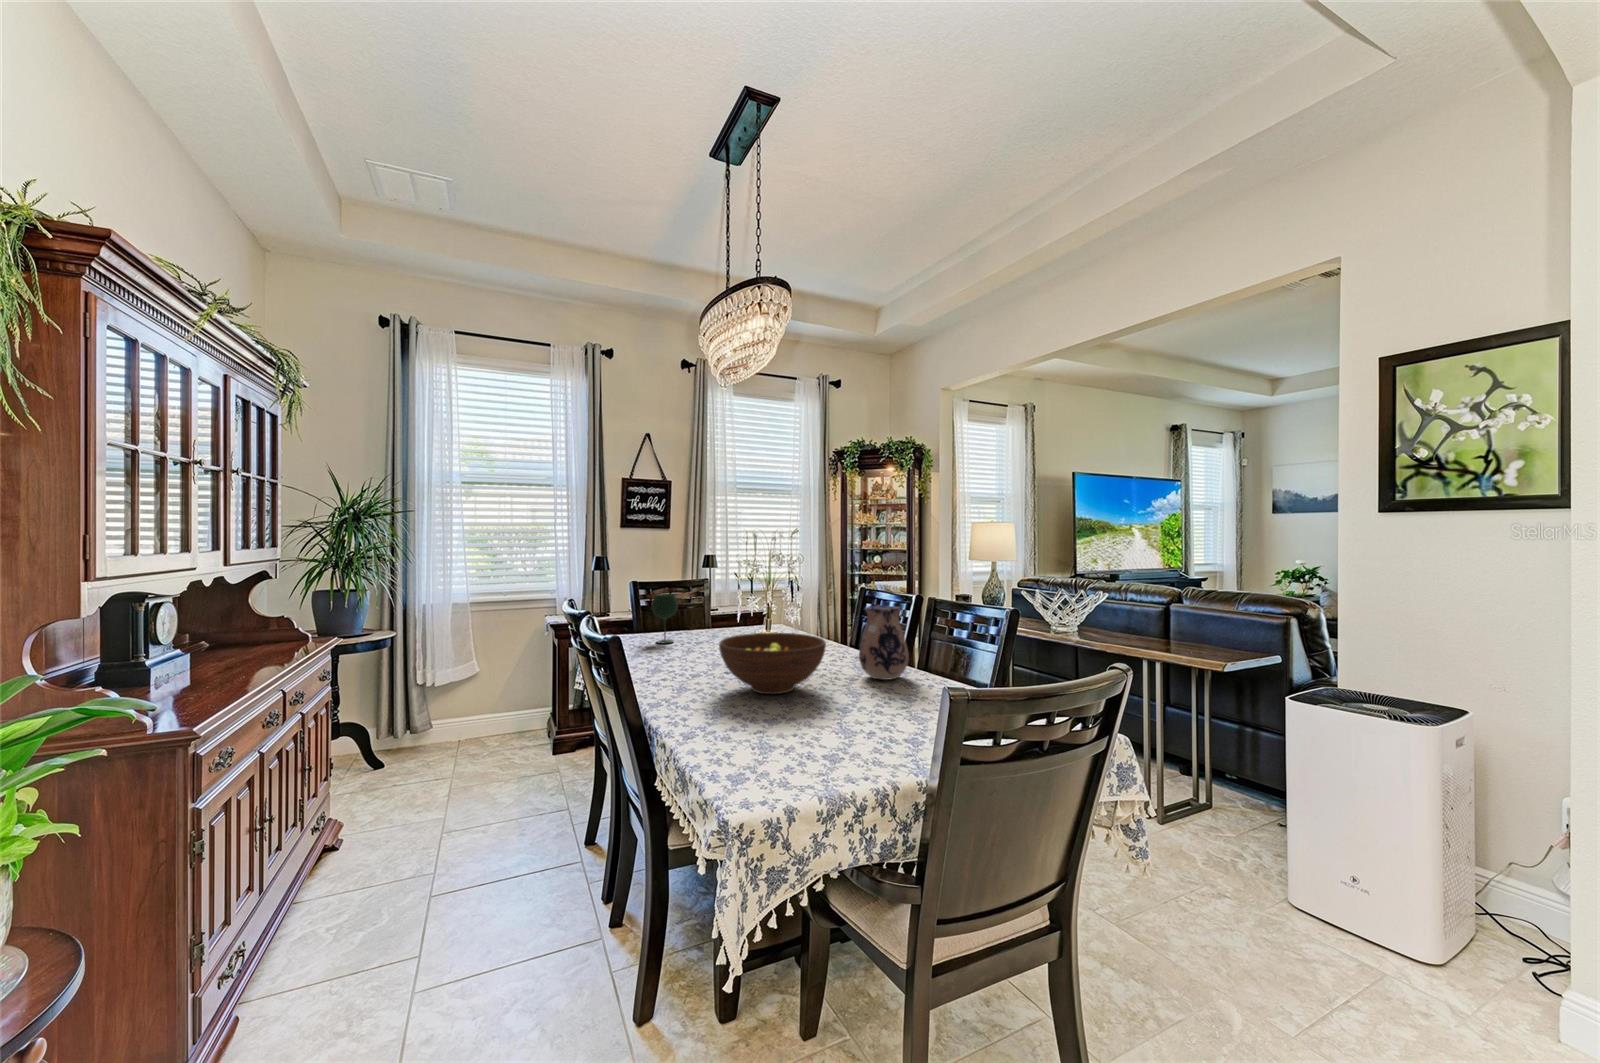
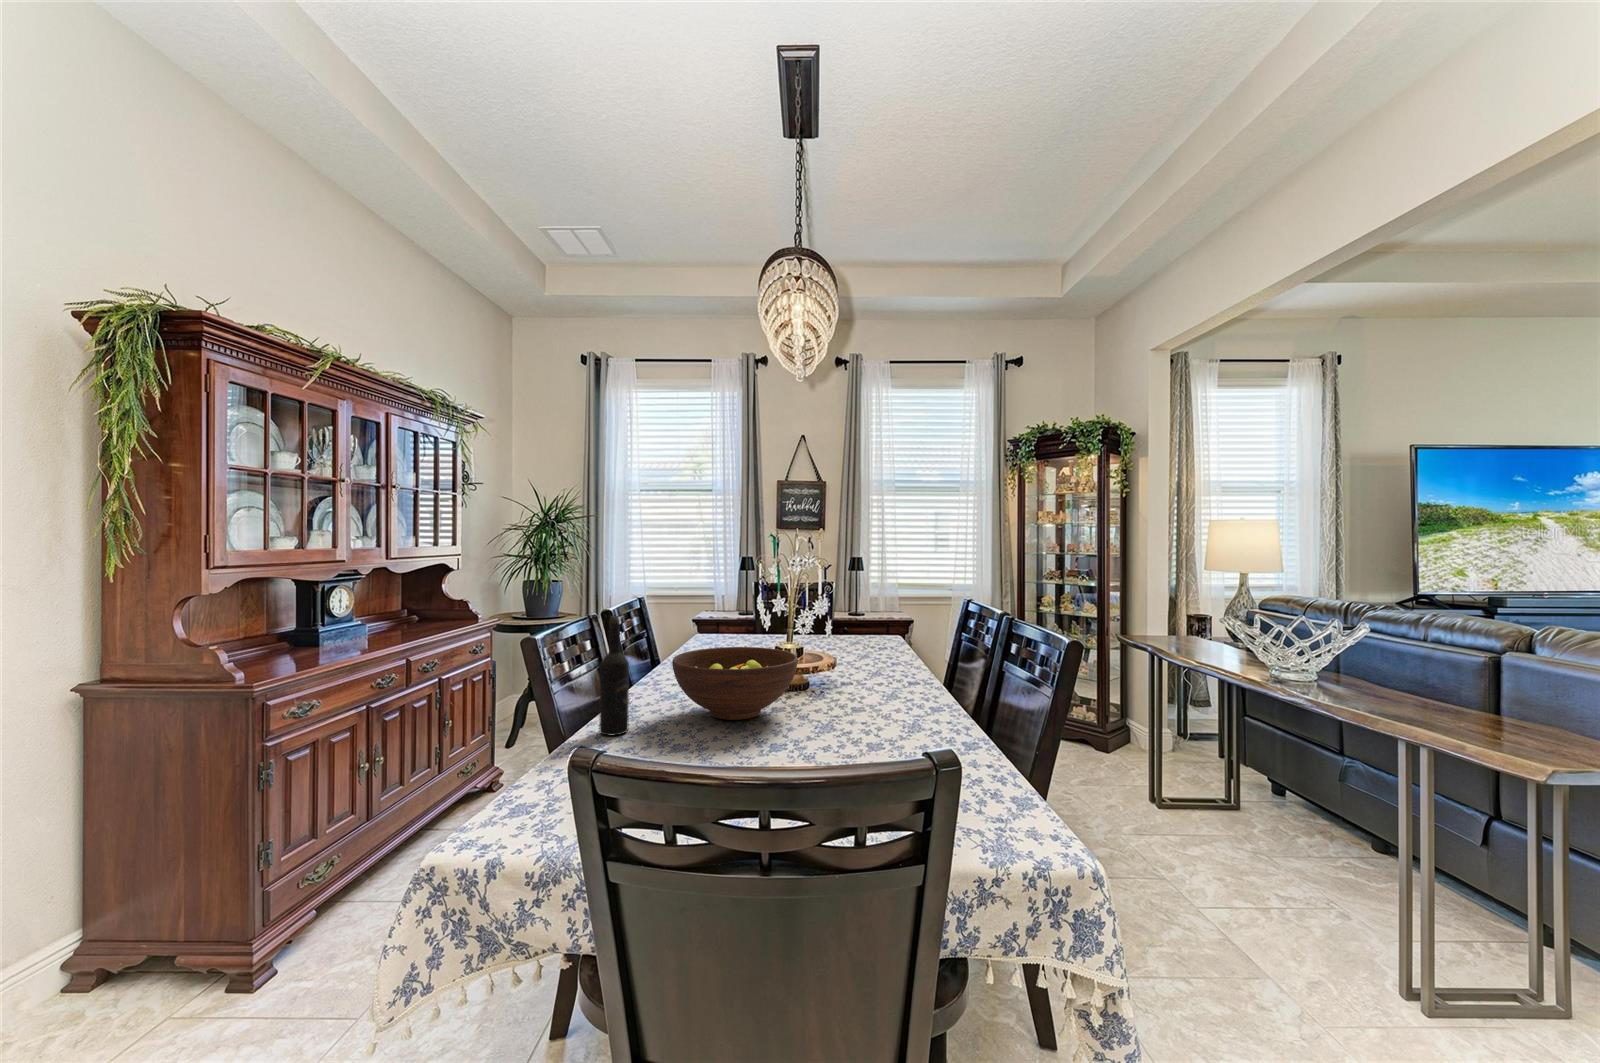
wine glass: present [652,594,678,644] -> none [723,599,751,652]
ceramic pitcher: present [859,605,909,680] -> none [856,623,919,720]
wine bottle: none [687,610,712,718] -> present [600,616,629,735]

